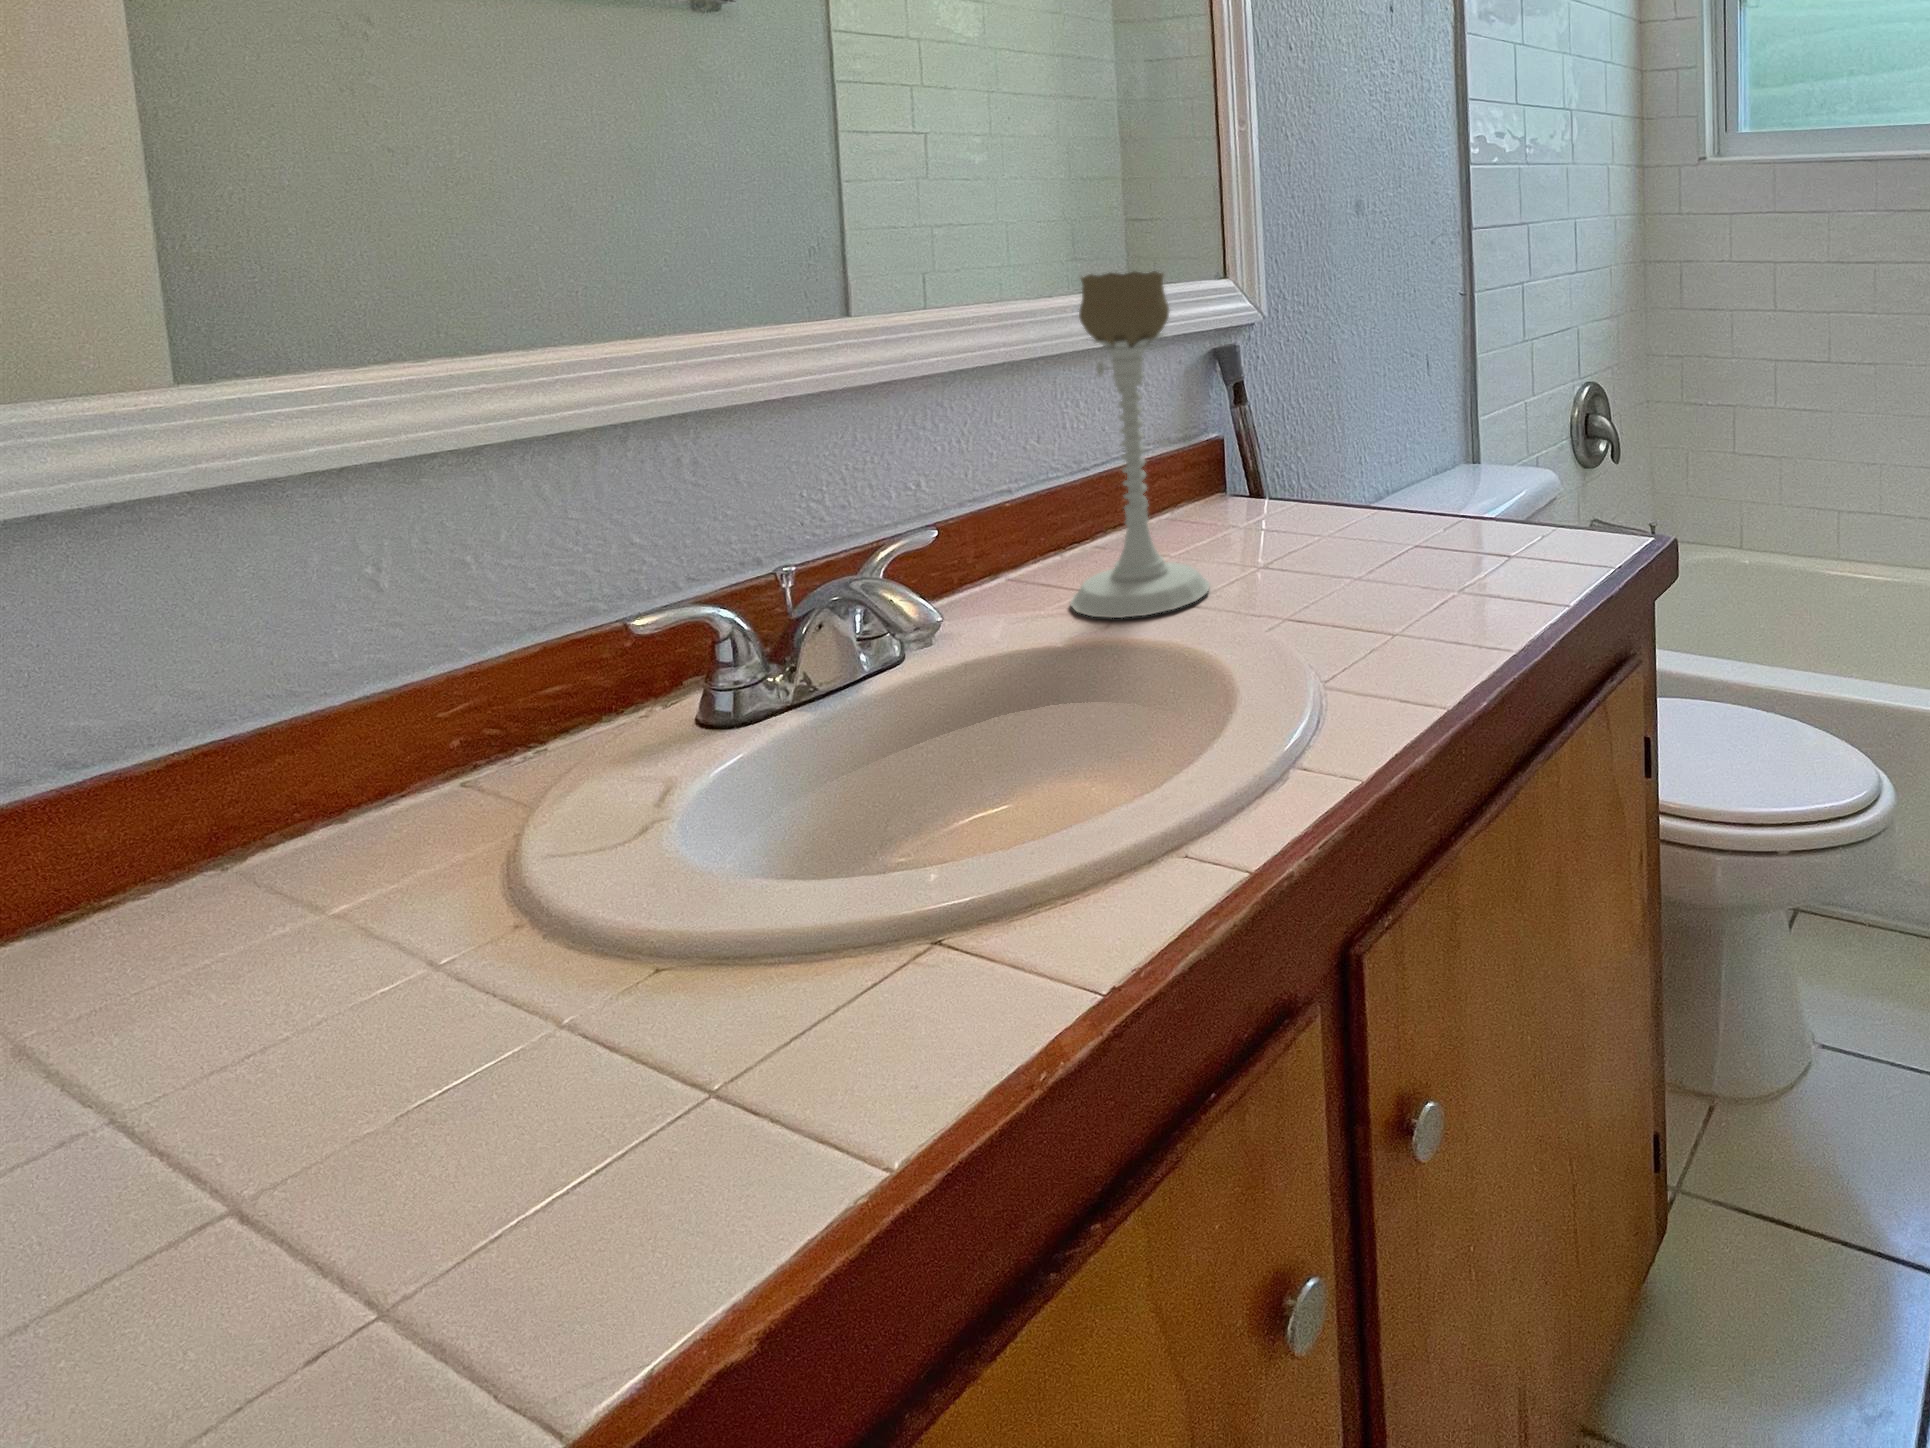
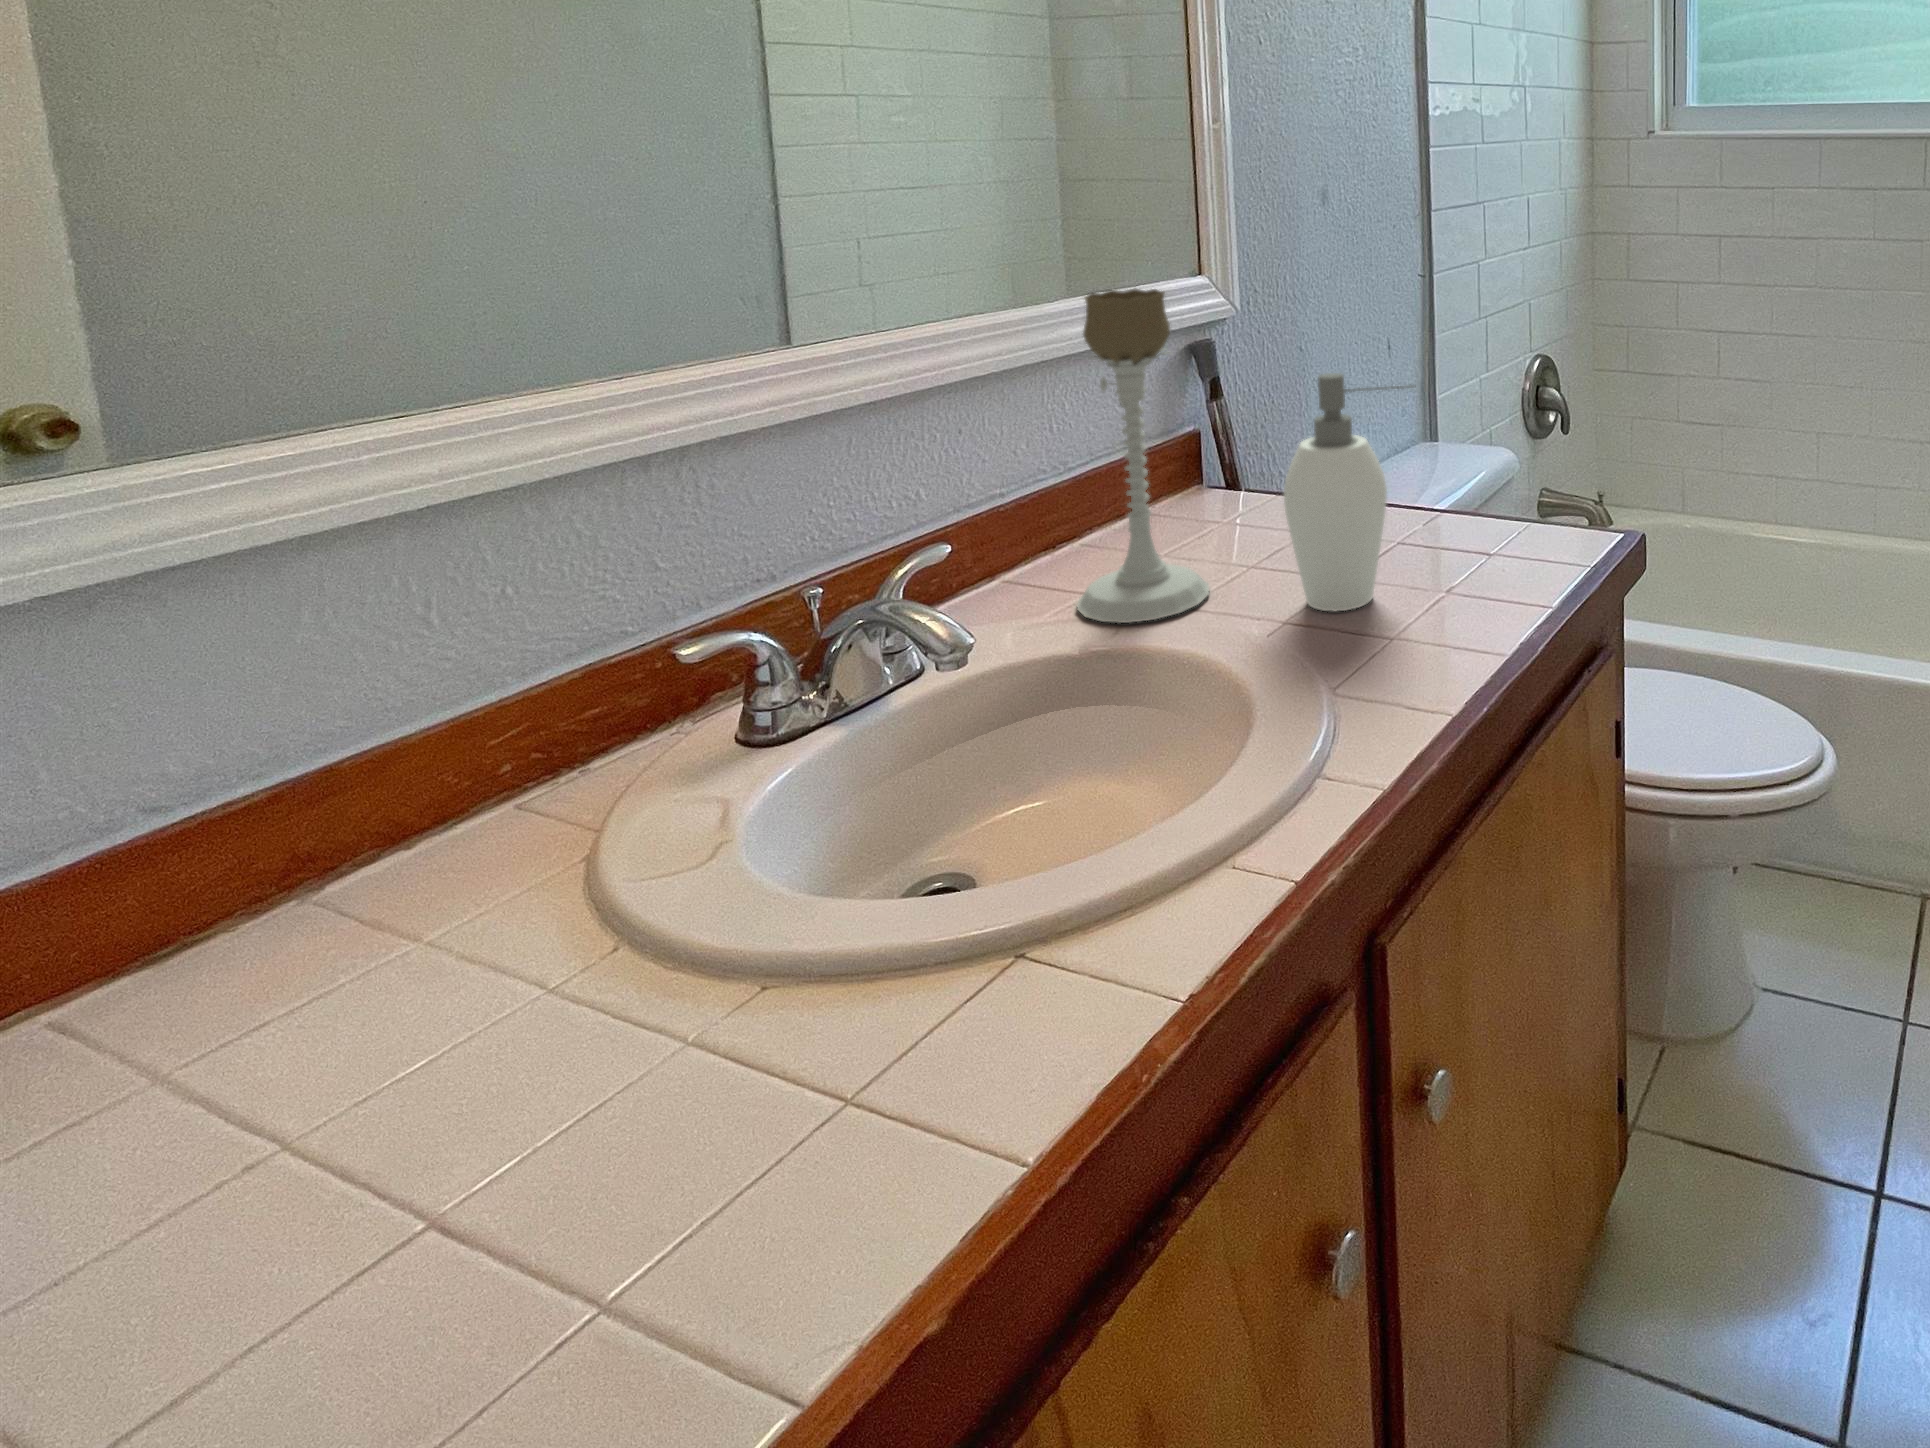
soap dispenser: none [1284,357,1422,609] -> present [1284,373,1416,612]

